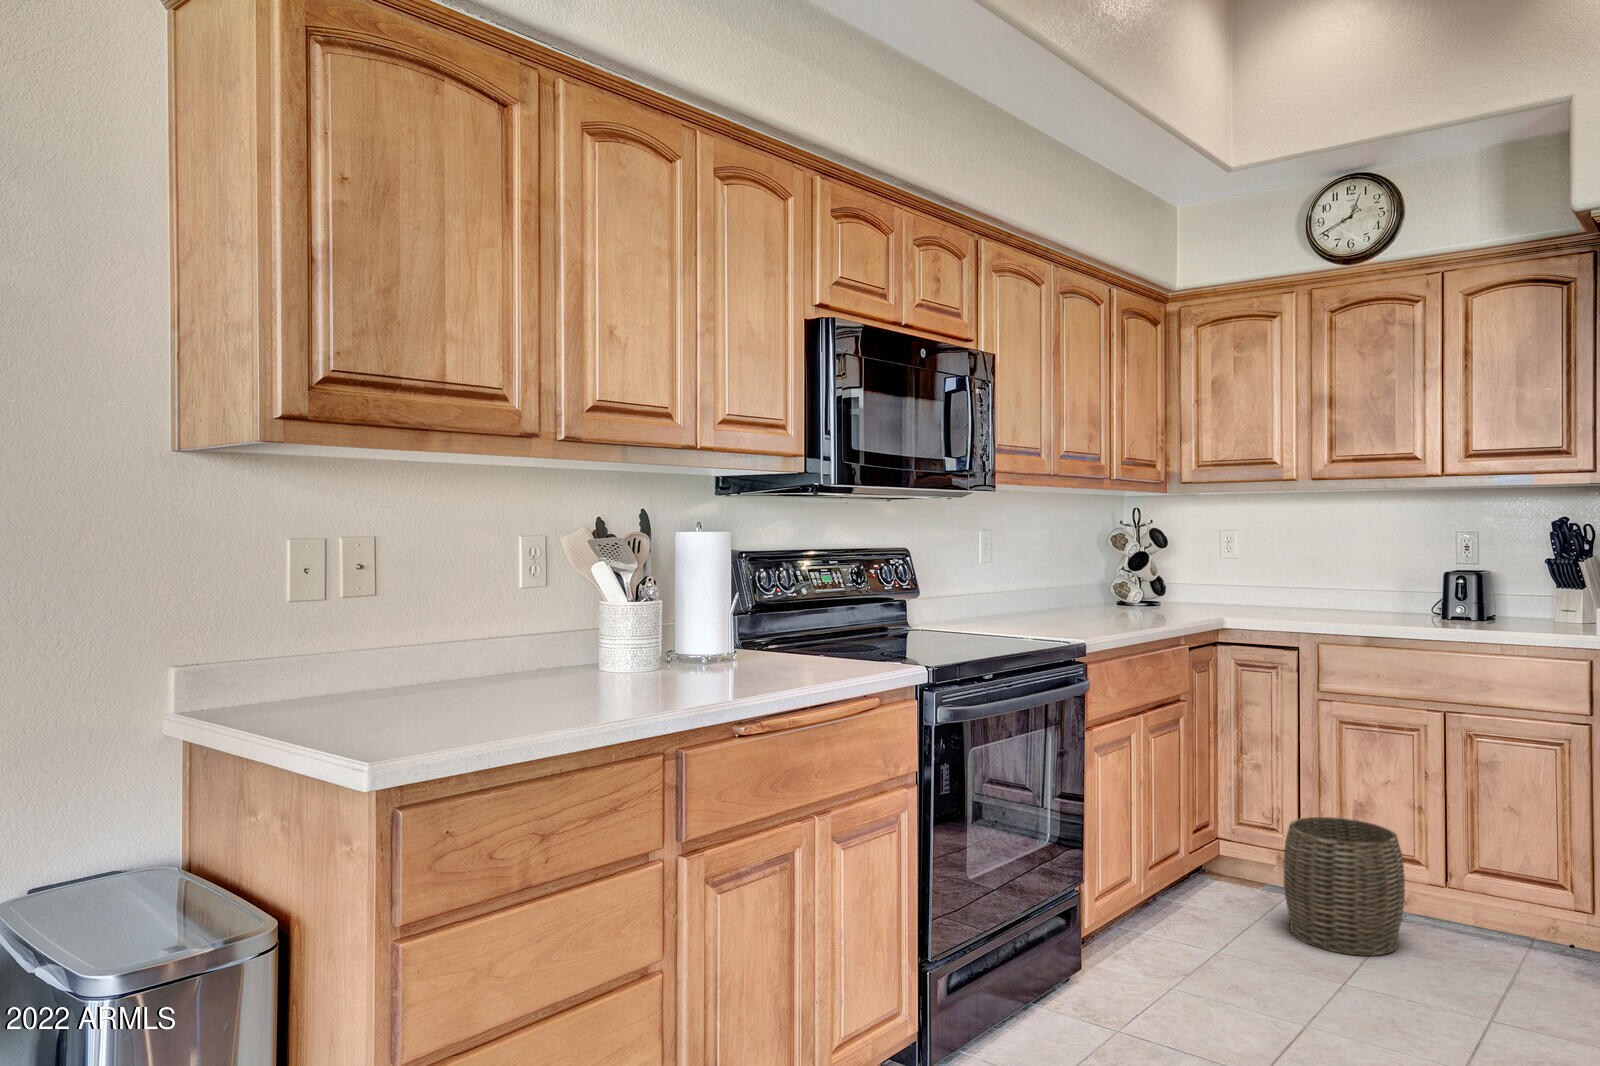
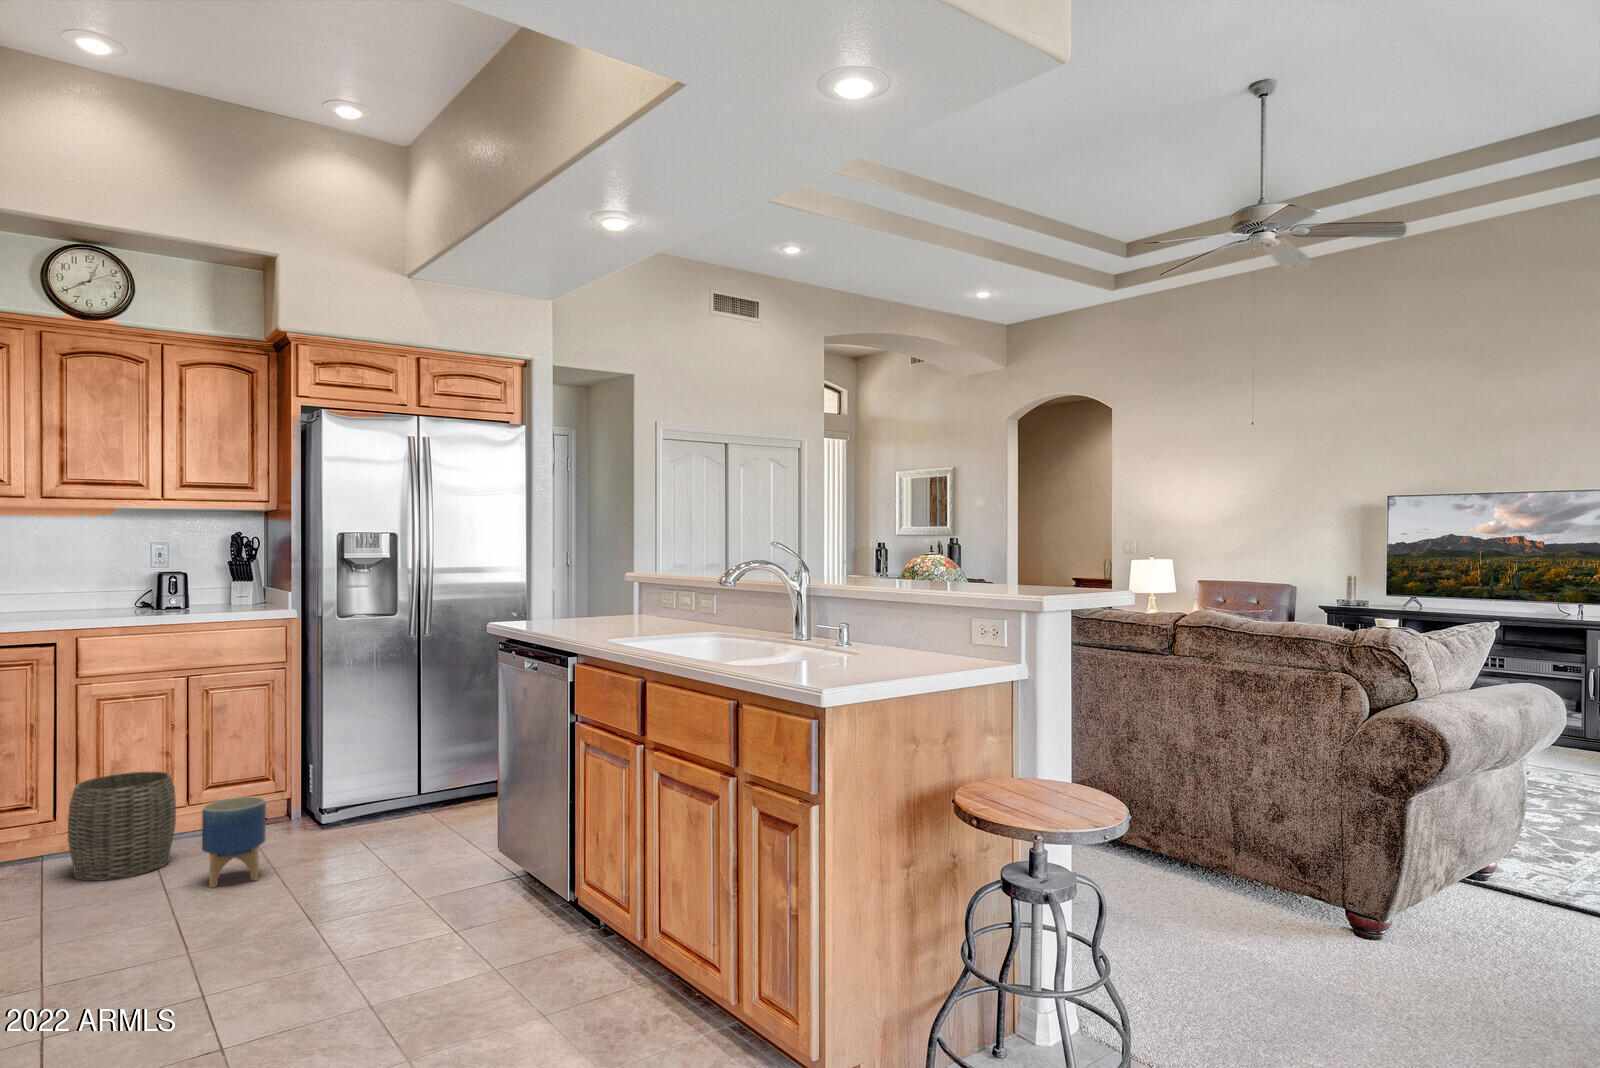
planter: none [1381,894,1471,1030] -> present [202,797,266,888]

